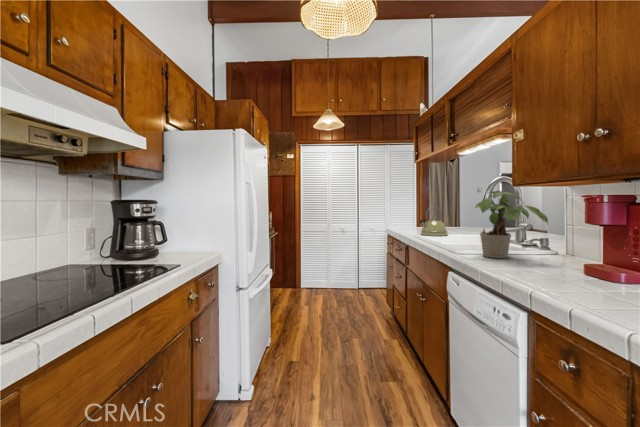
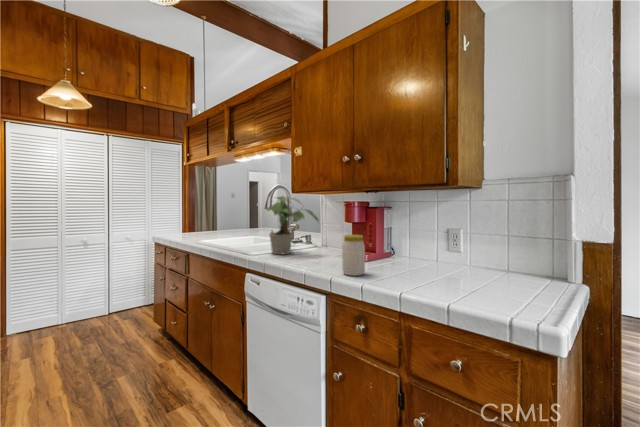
kettle: present [419,206,448,236] -> none [198,210,226,240]
jar: none [555,241,596,297] -> present [342,235,365,276]

